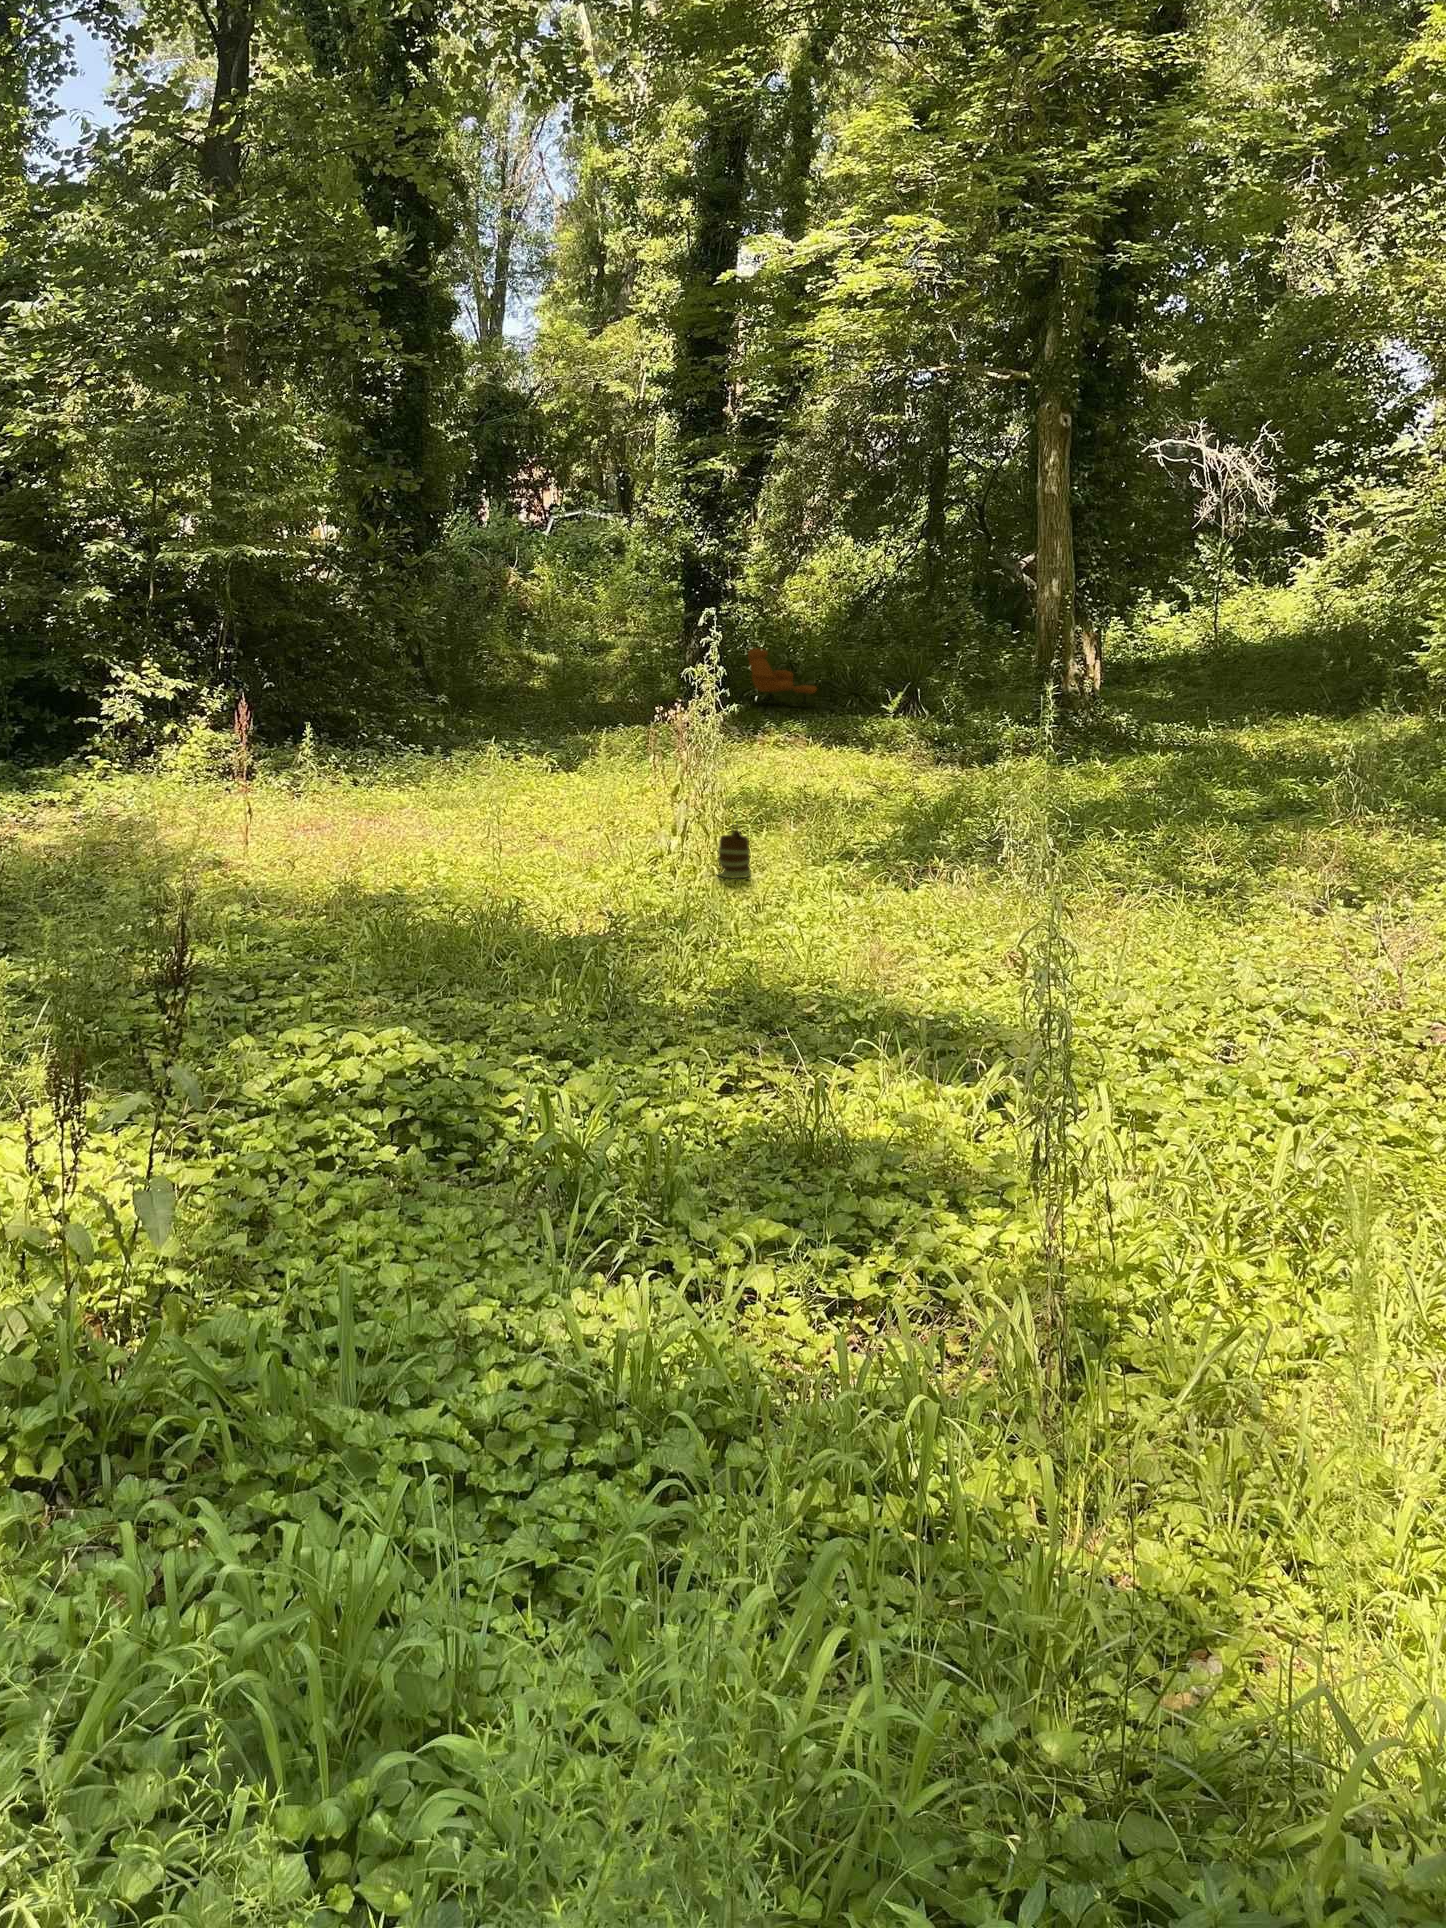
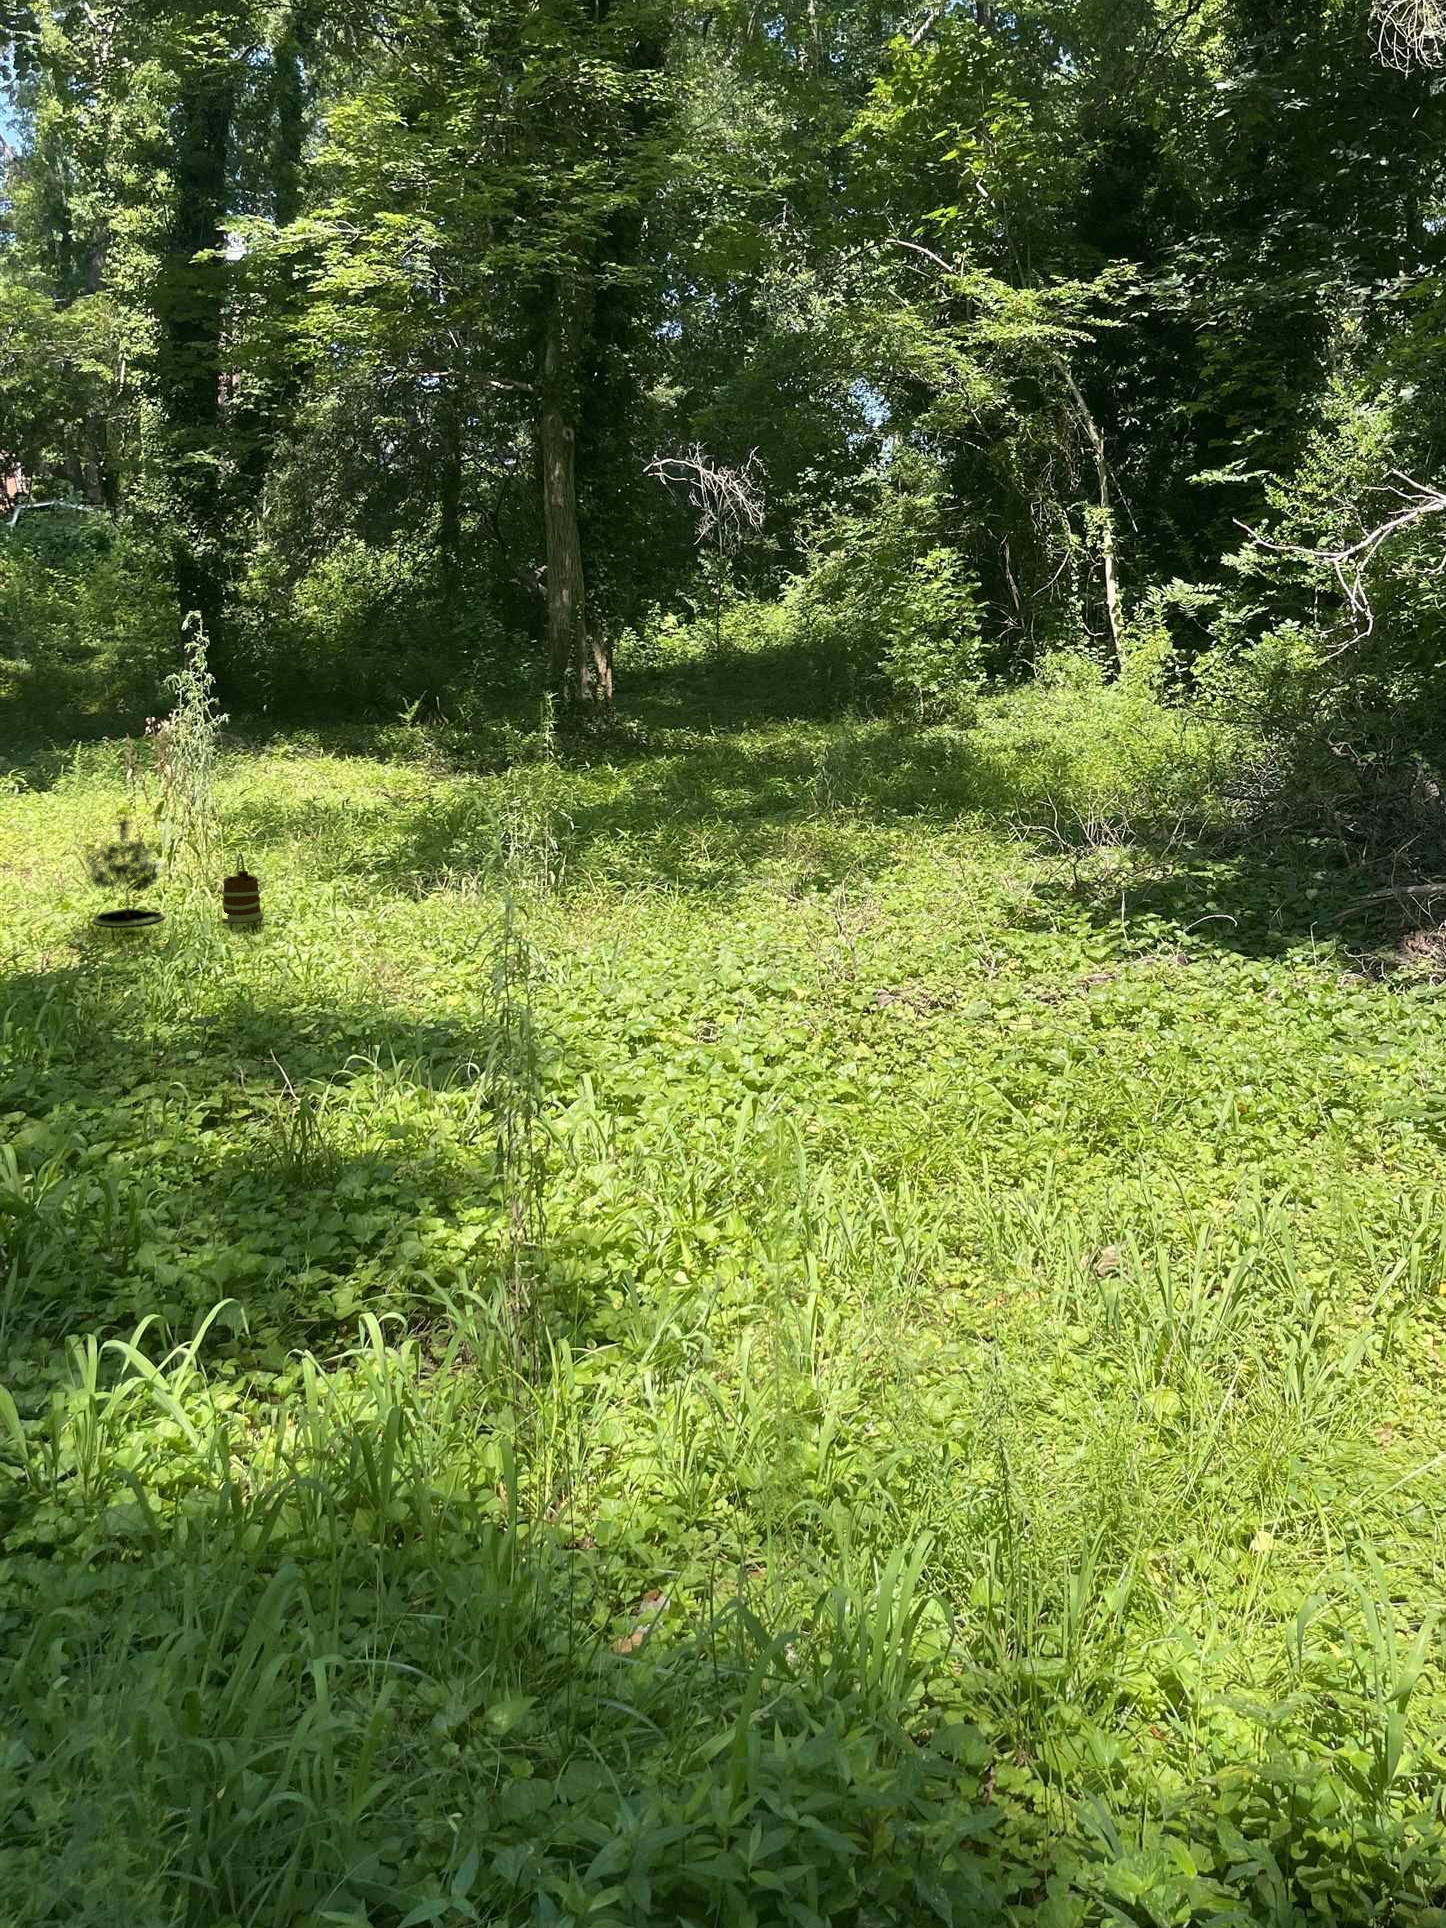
lounge chair: present [748,648,817,706] -> none [247,657,332,724]
potted tree: none [601,763,672,873] -> present [80,811,164,926]

